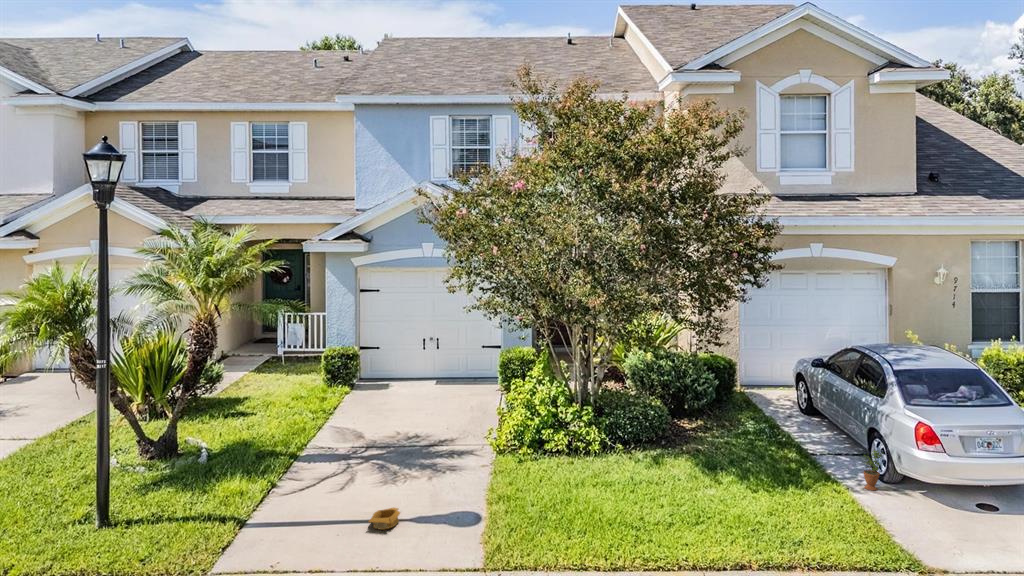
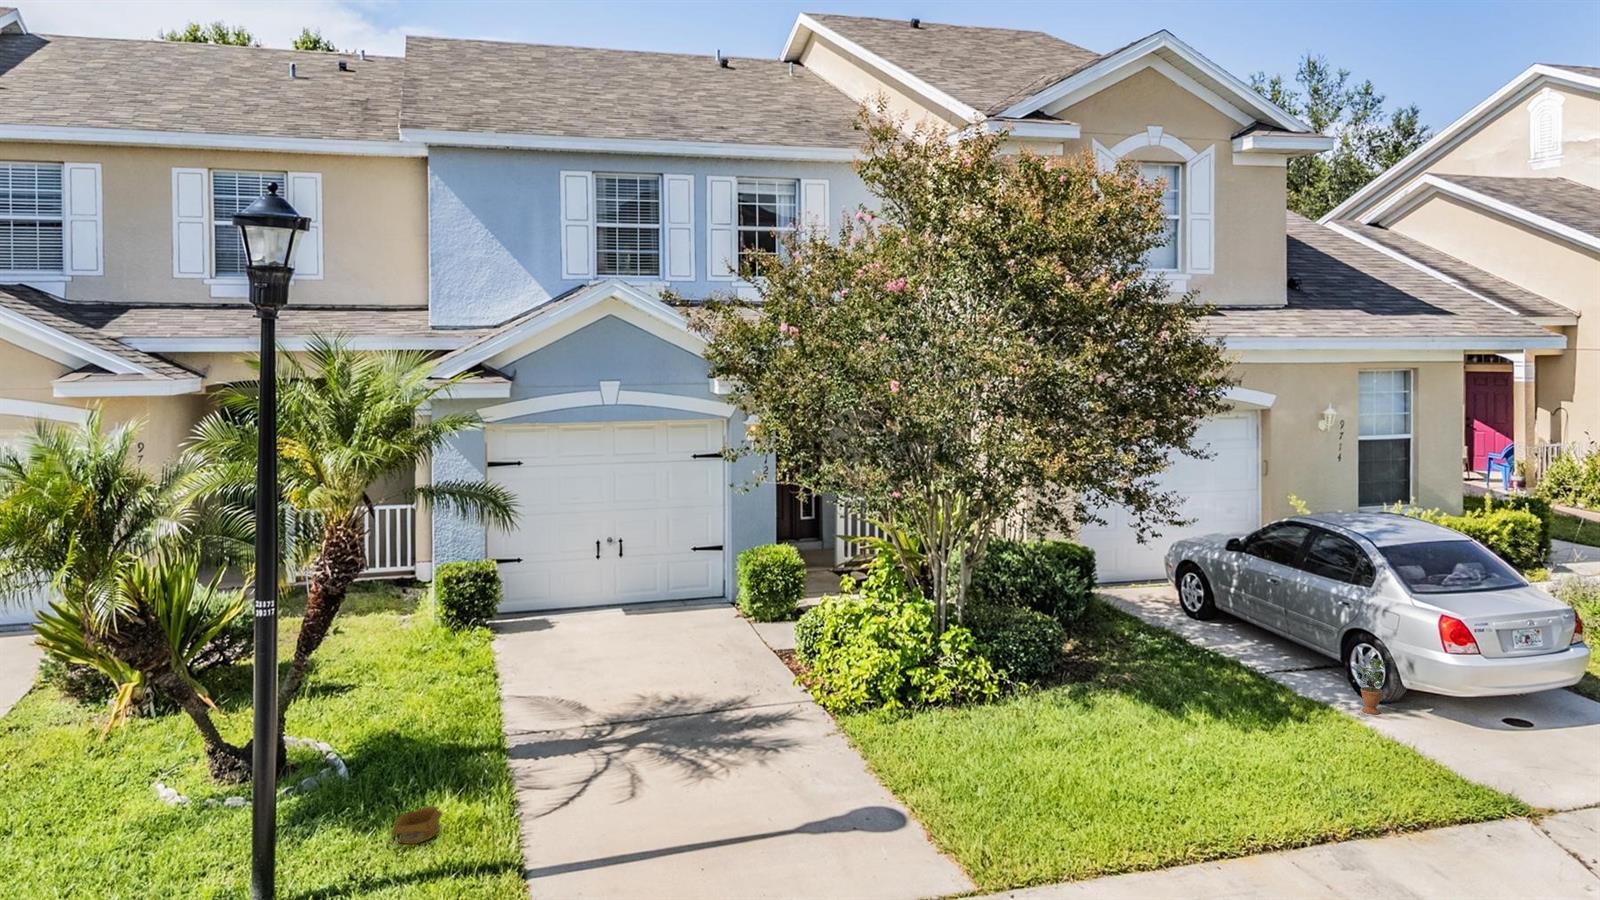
cardboard box: present [368,508,400,530] -> present [391,806,442,844]

